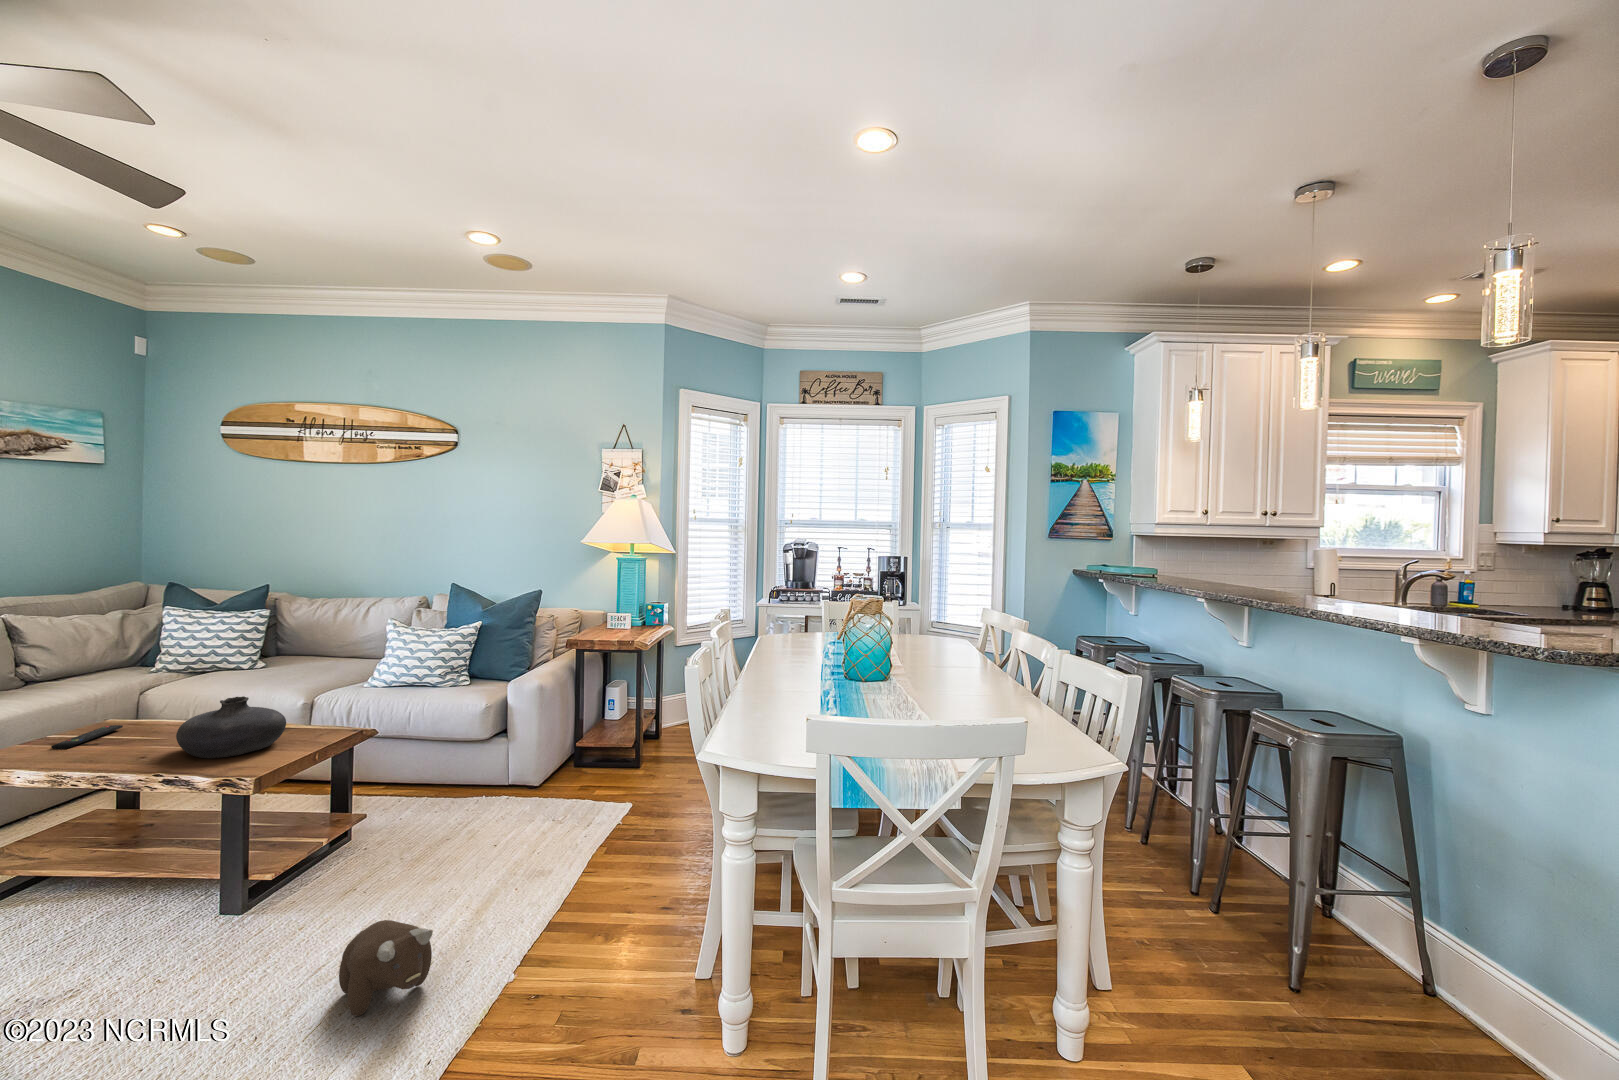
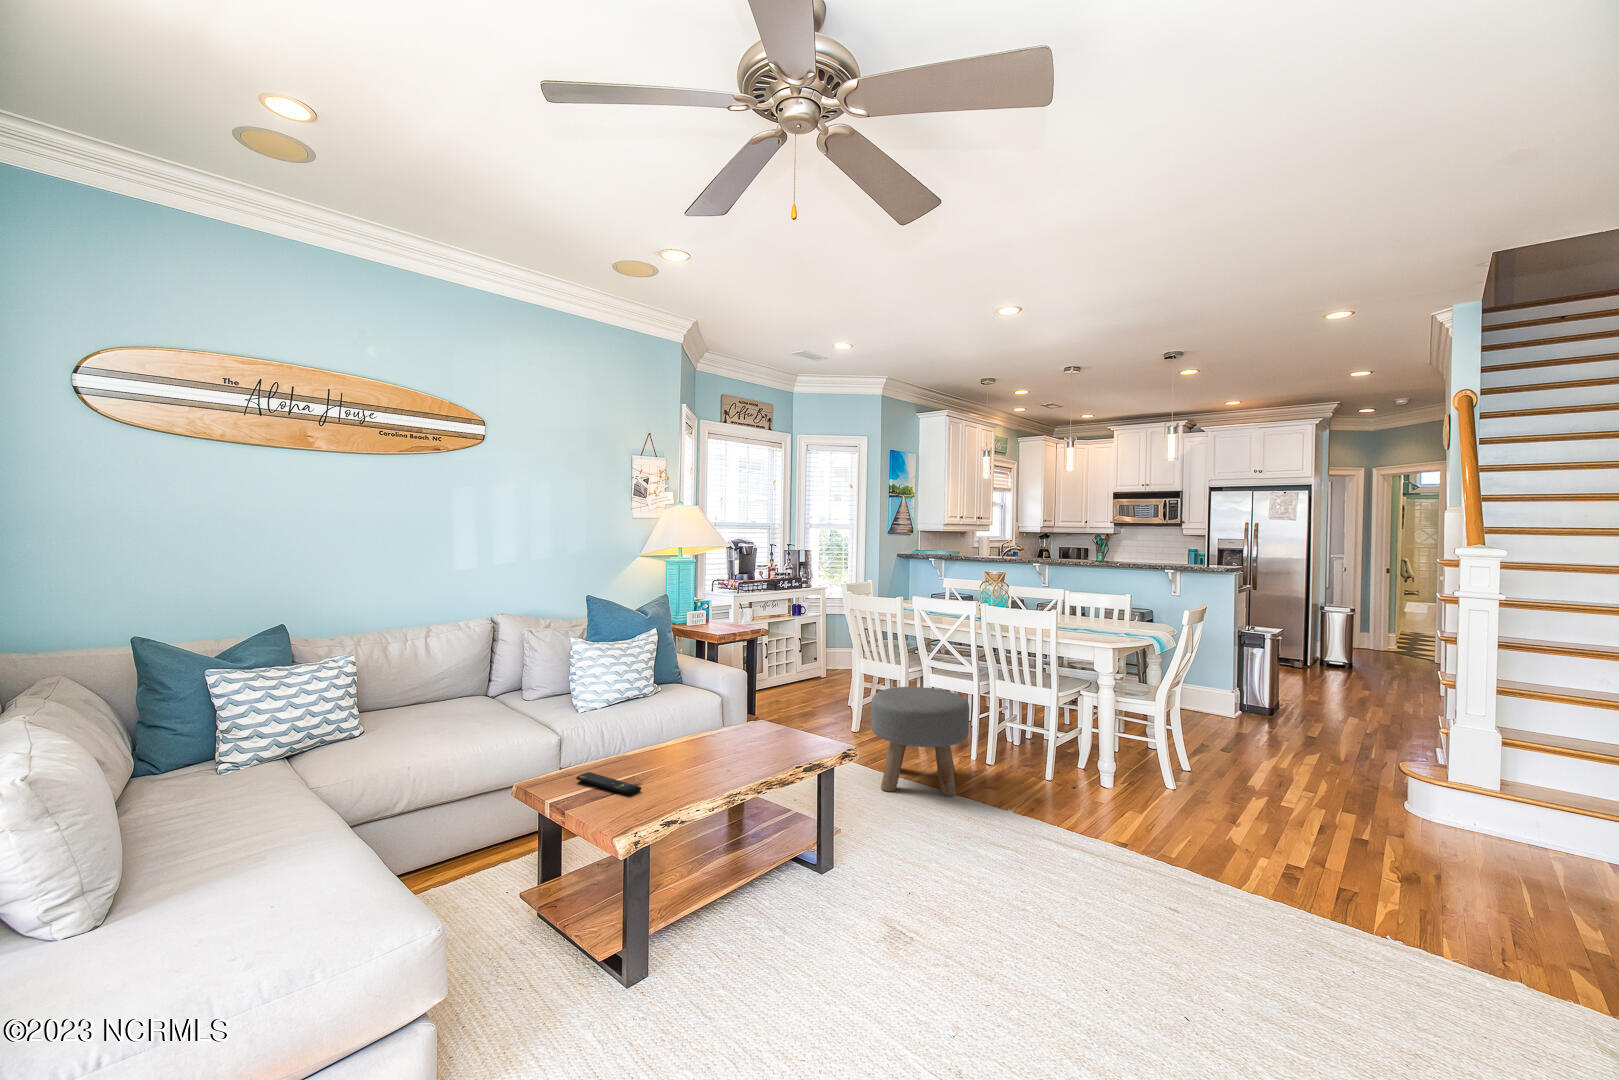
vase: present [176,696,286,758] -> none [707,701,787,759]
ottoman: none [510,741,657,917] -> present [871,687,969,796]
plush toy: present [339,920,433,1016] -> none [975,784,1045,846]

